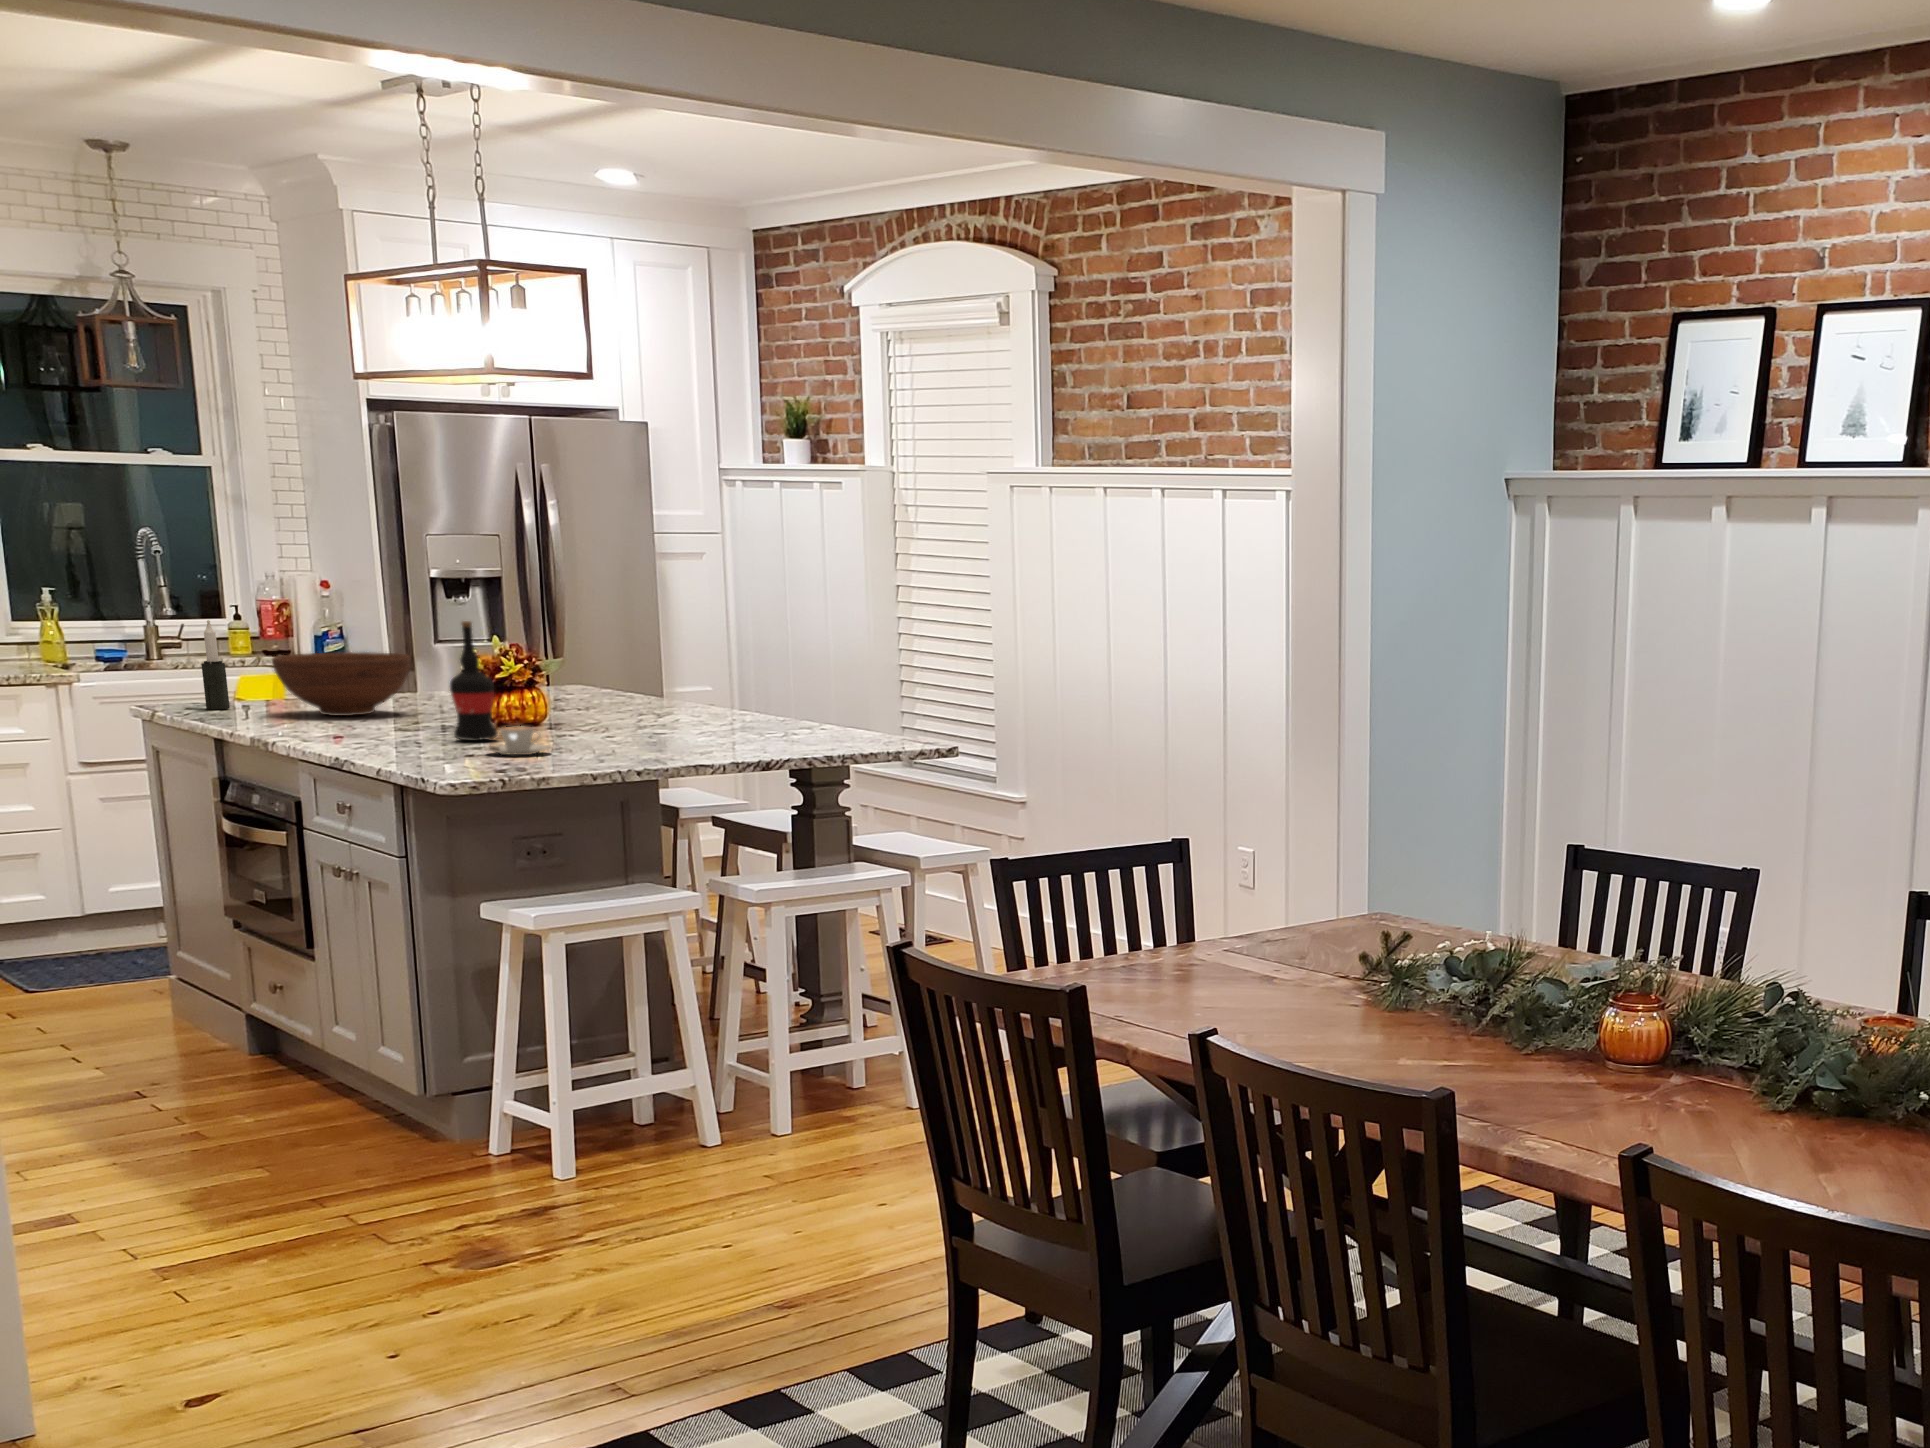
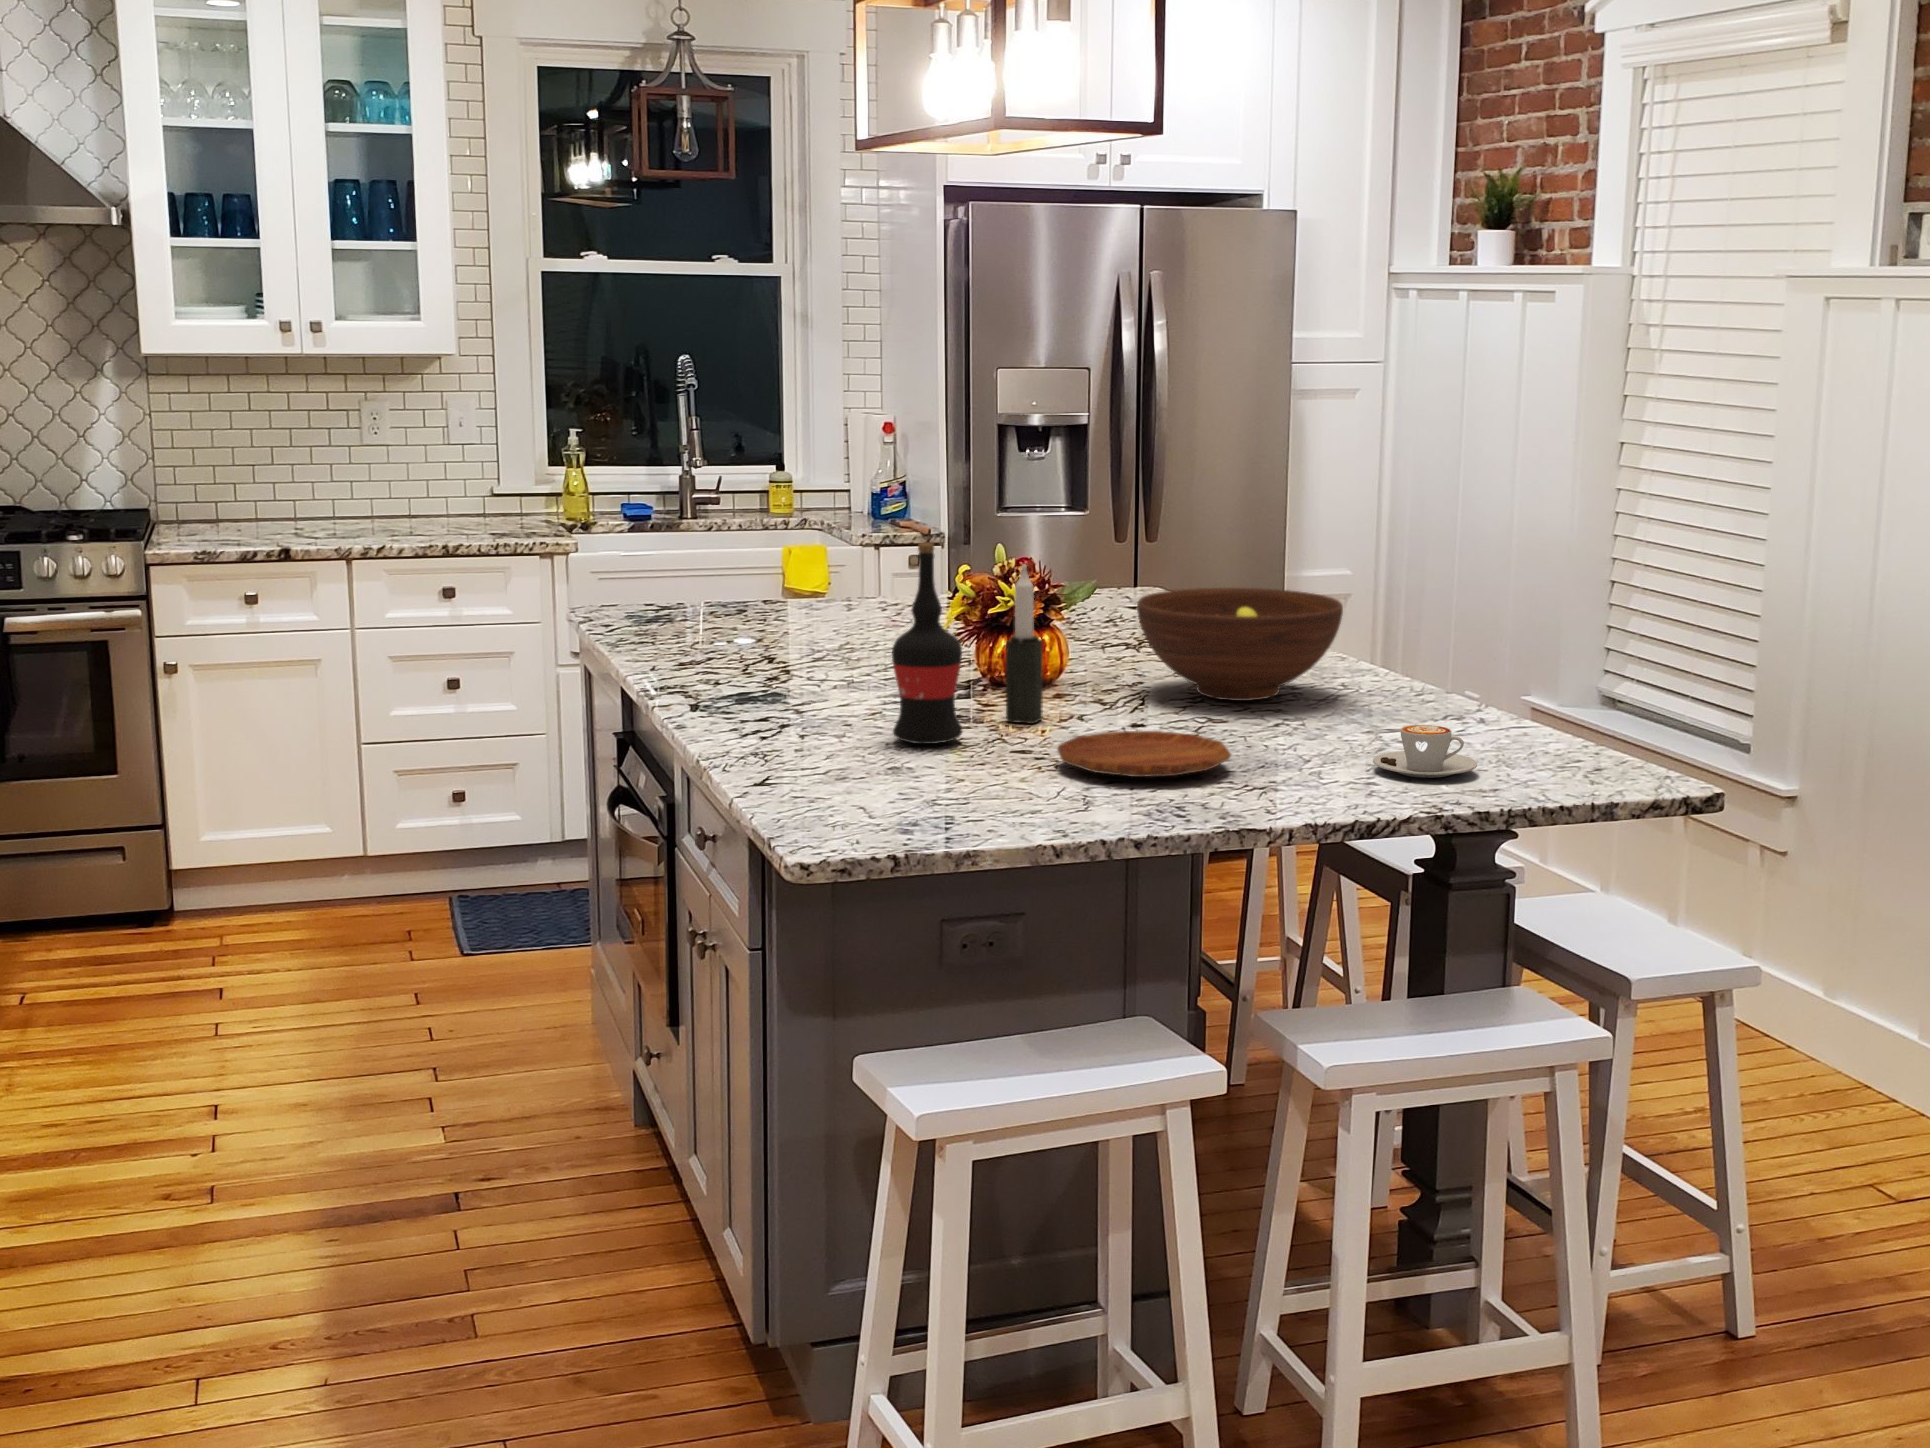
candle: present [202,620,230,709] -> present [1006,564,1043,724]
fruit bowl: present [272,652,411,716] -> present [1137,588,1343,701]
coffee cup: present [486,726,551,755] -> present [1373,725,1477,778]
tray: none [563,727,669,745] -> present [1057,731,1231,777]

